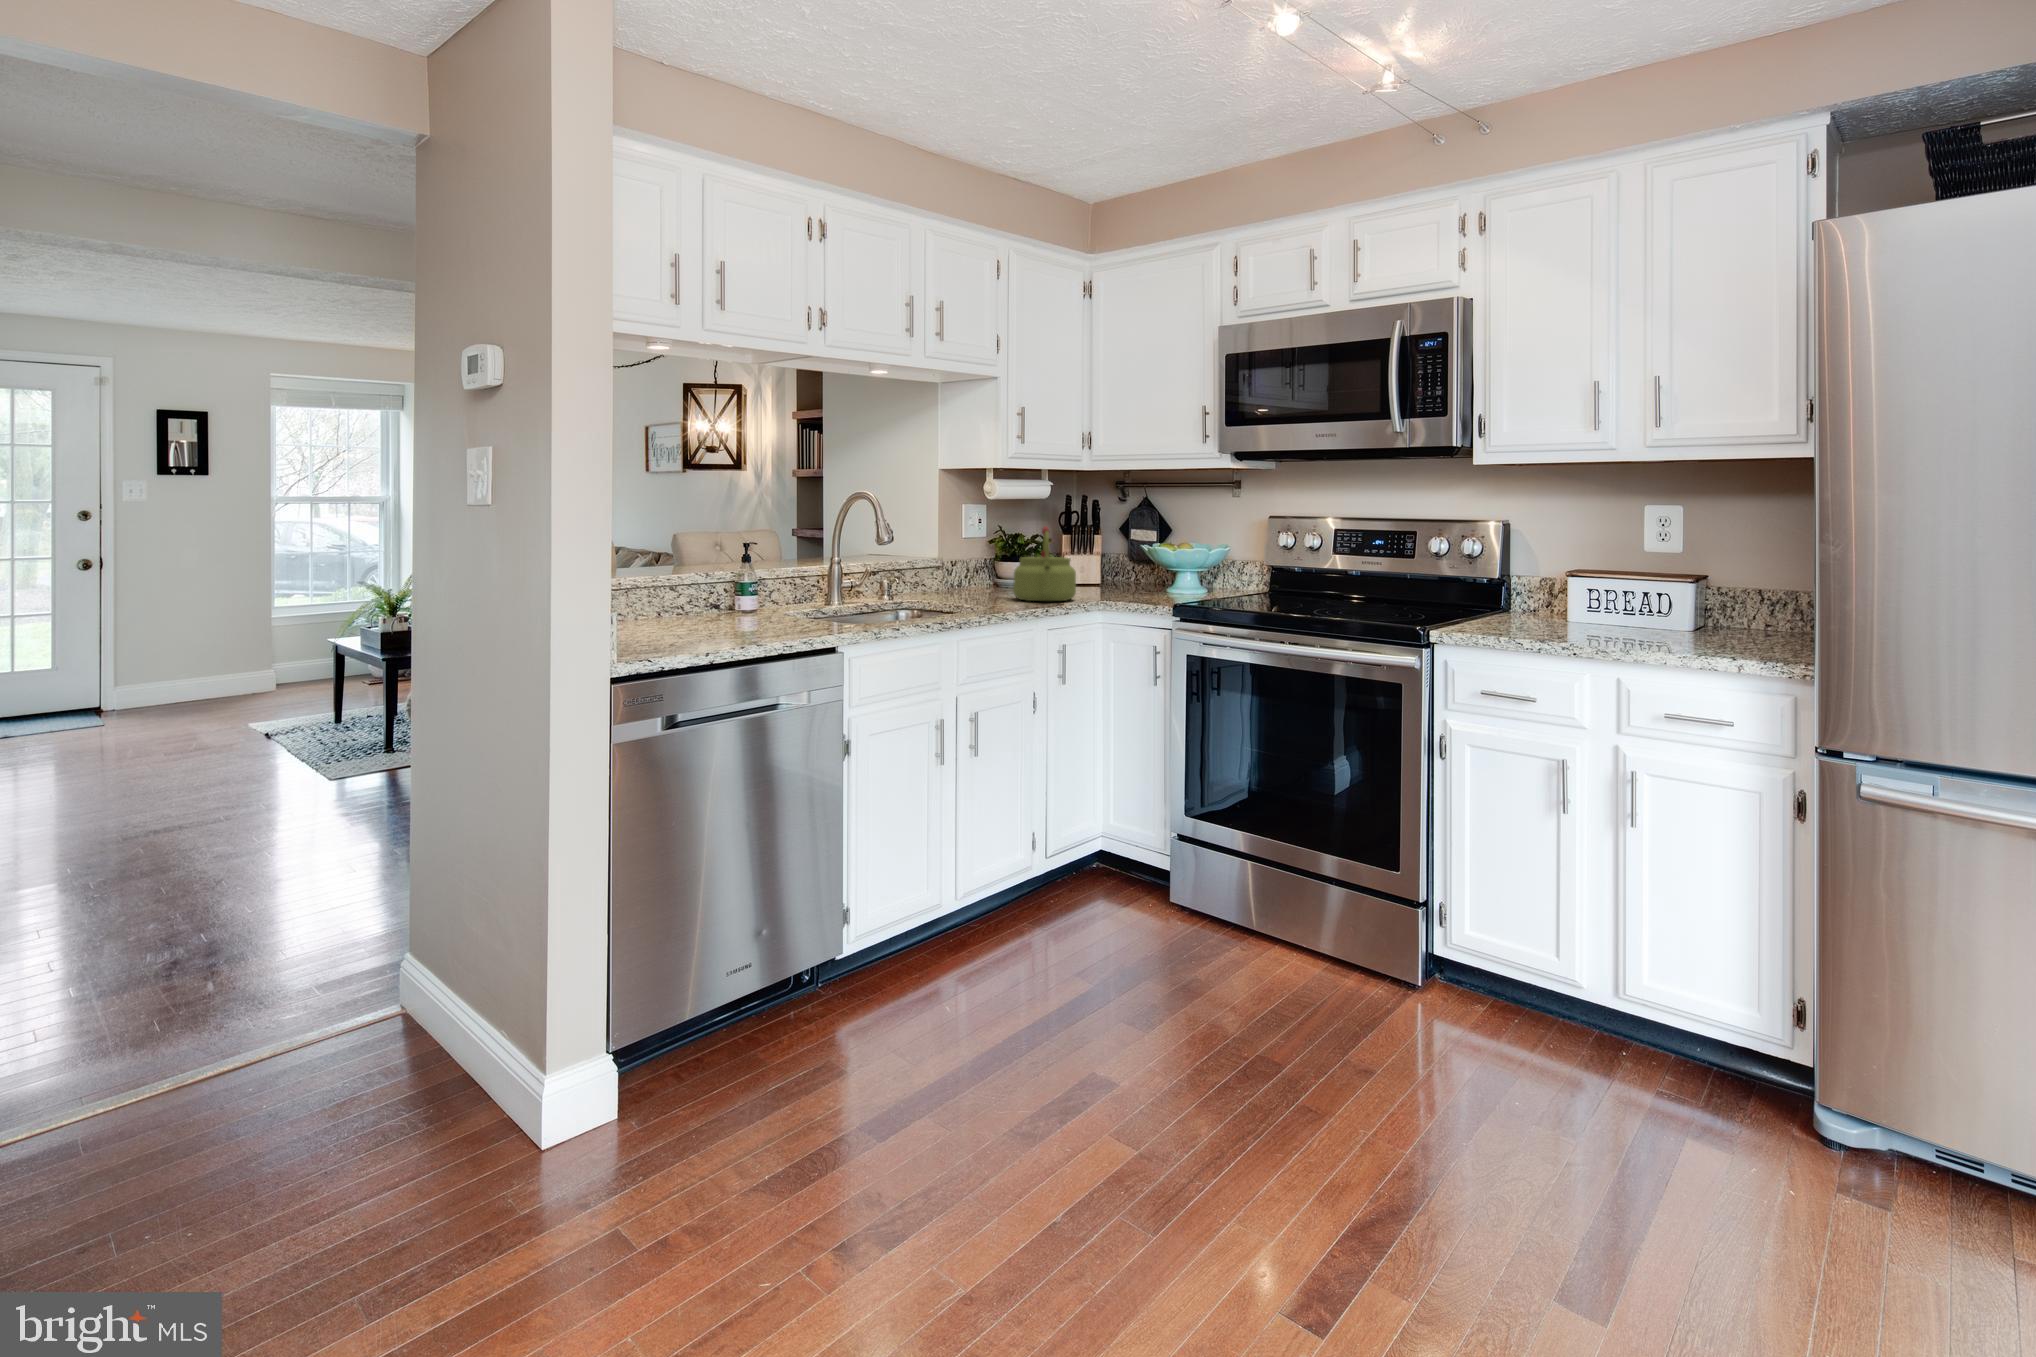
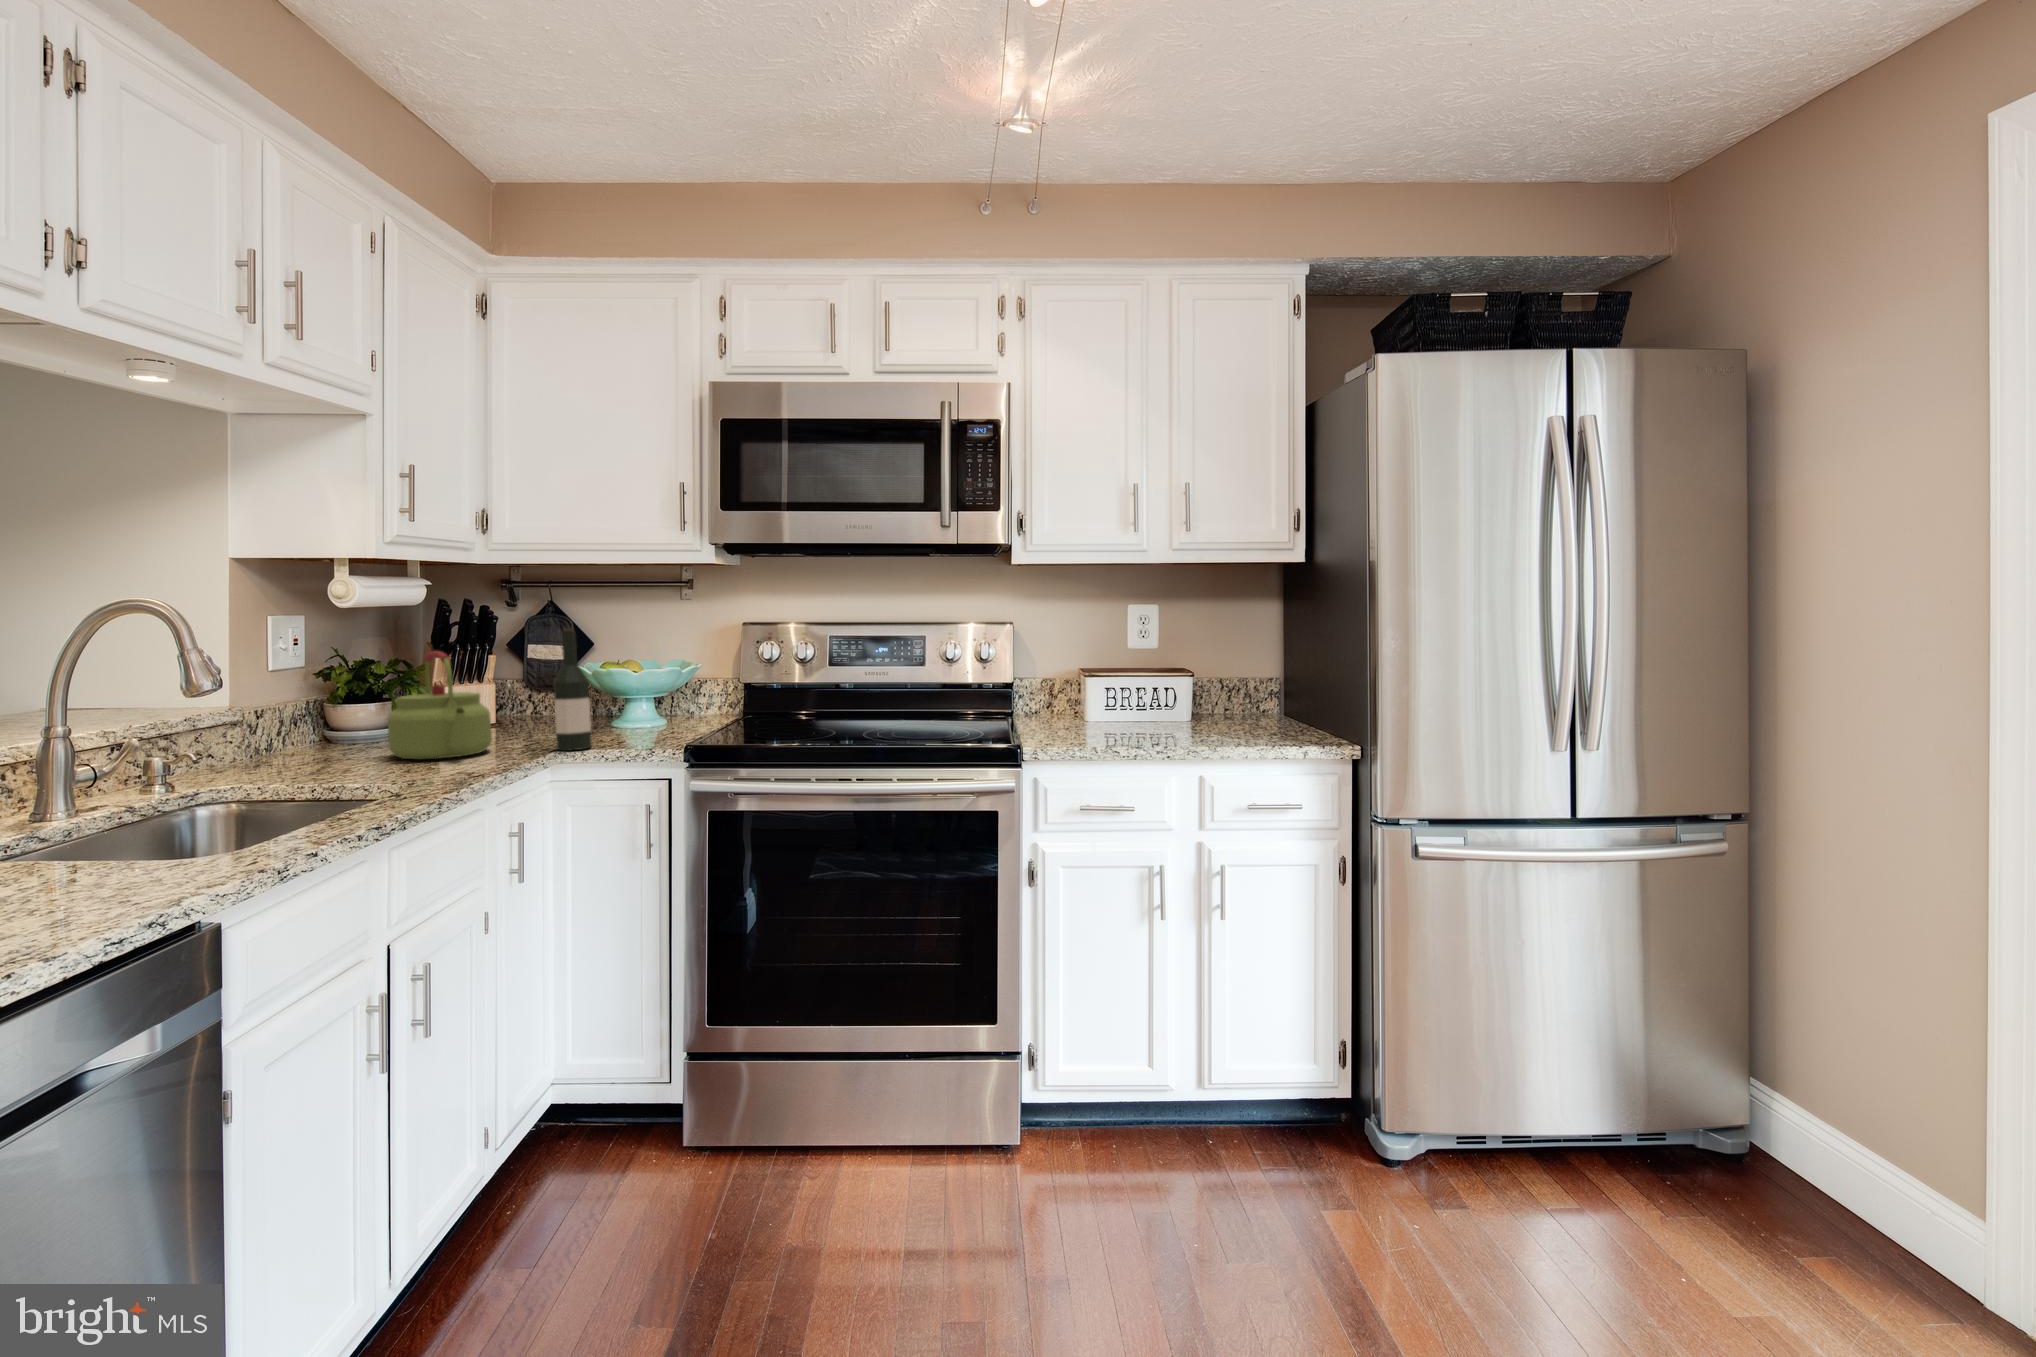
wine bottle: none [1113,512,1139,605] -> present [554,628,592,750]

